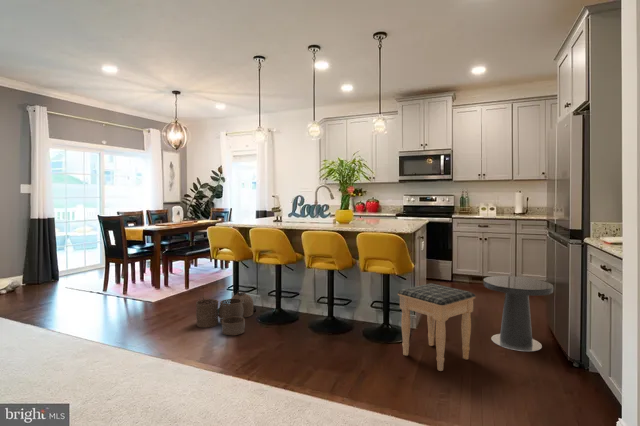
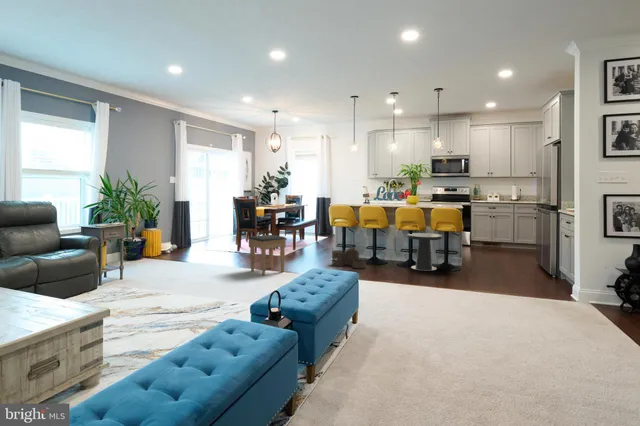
side table: present [483,276,553,351] -> present [407,233,442,271]
footstool: present [398,284,476,371] -> present [248,235,287,275]

